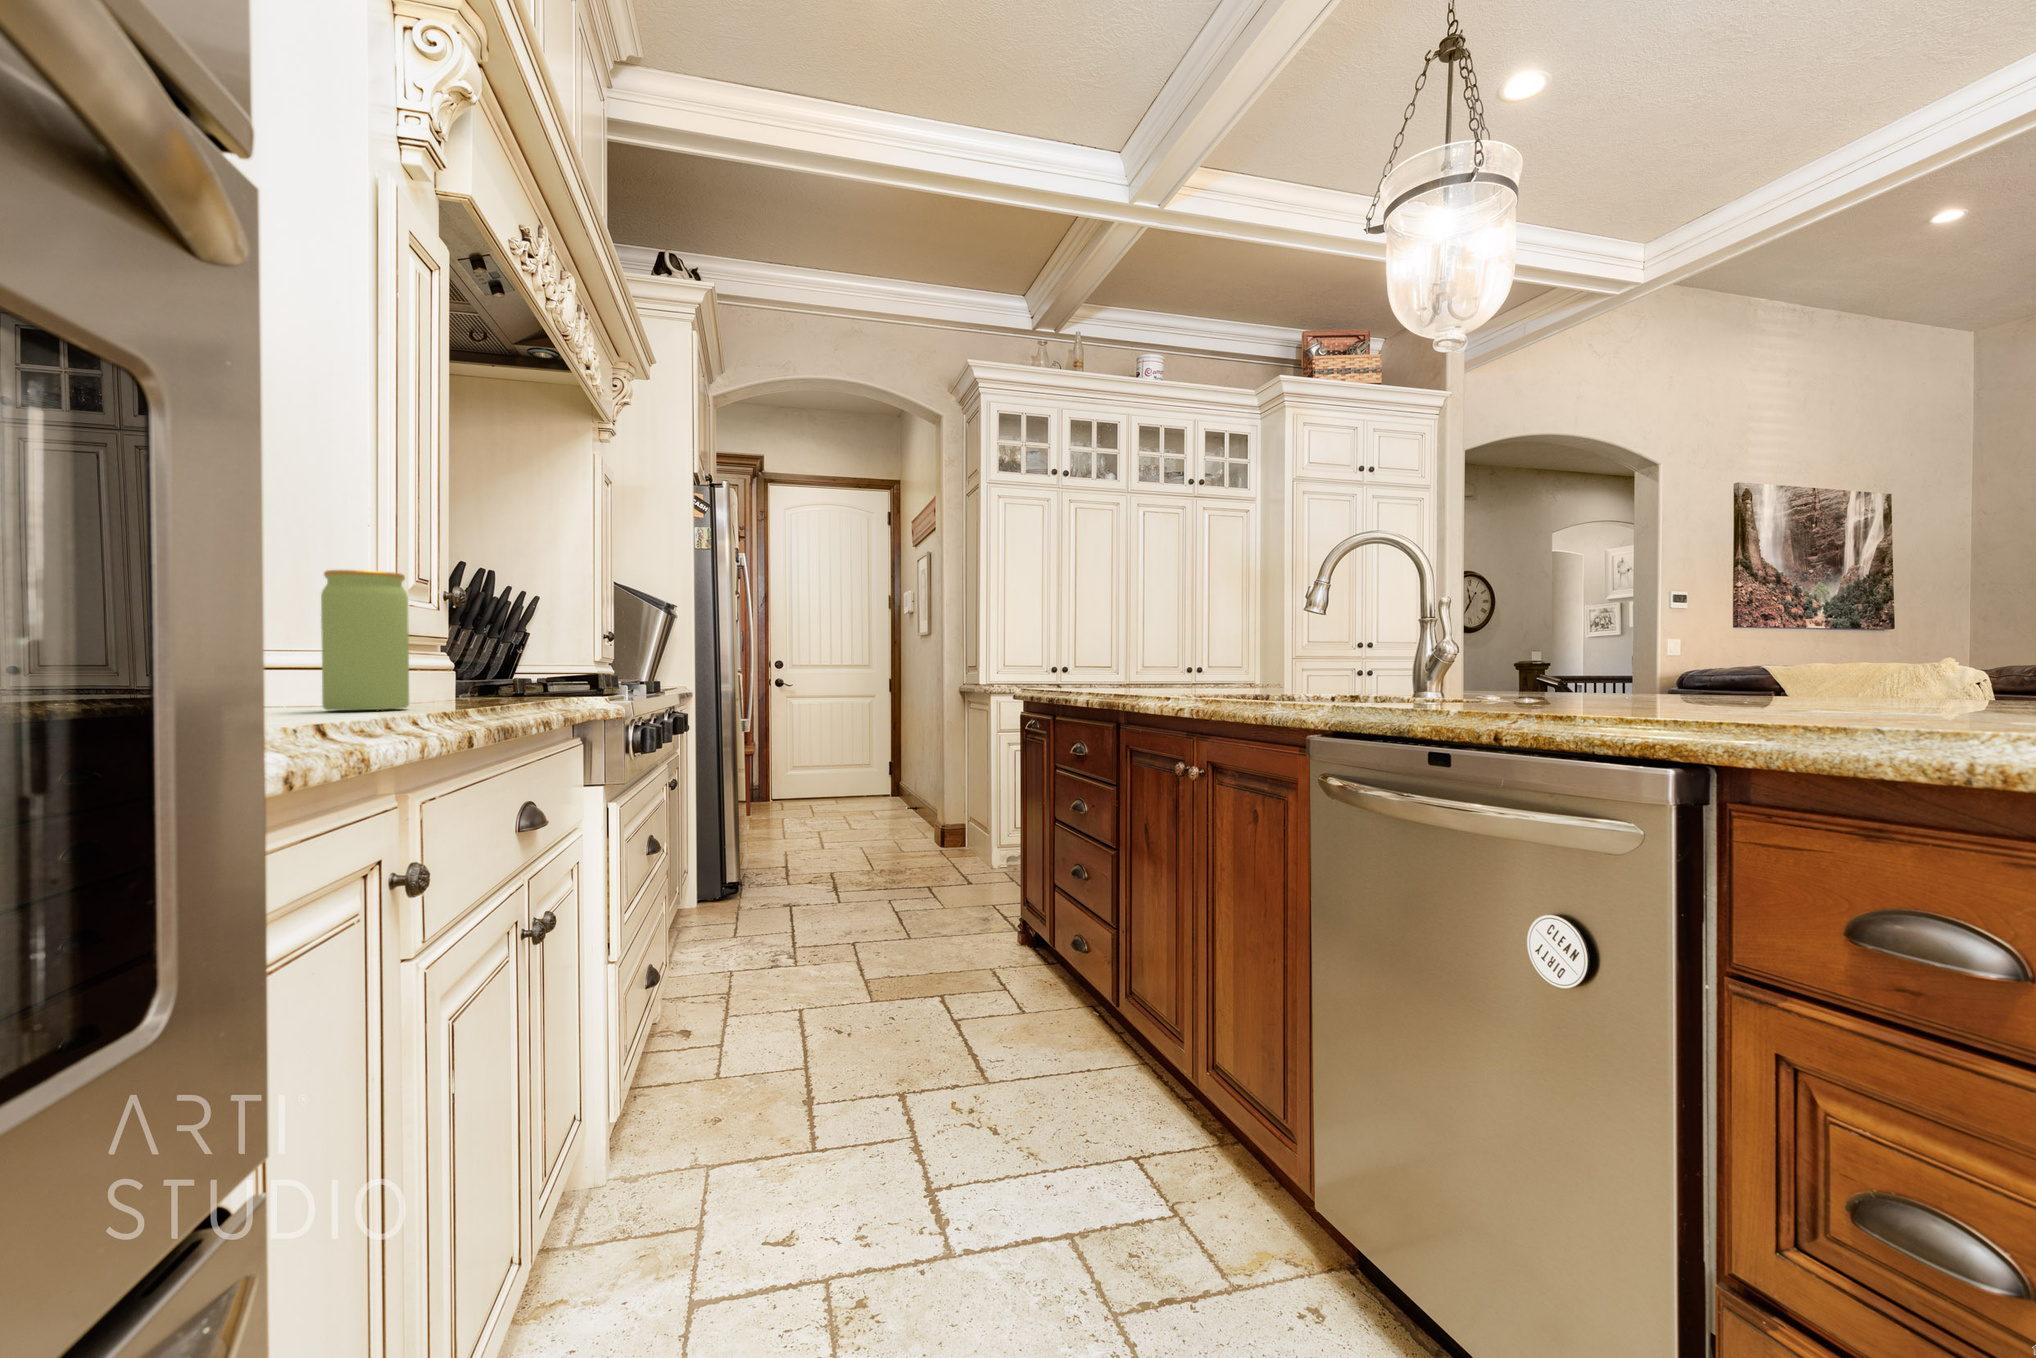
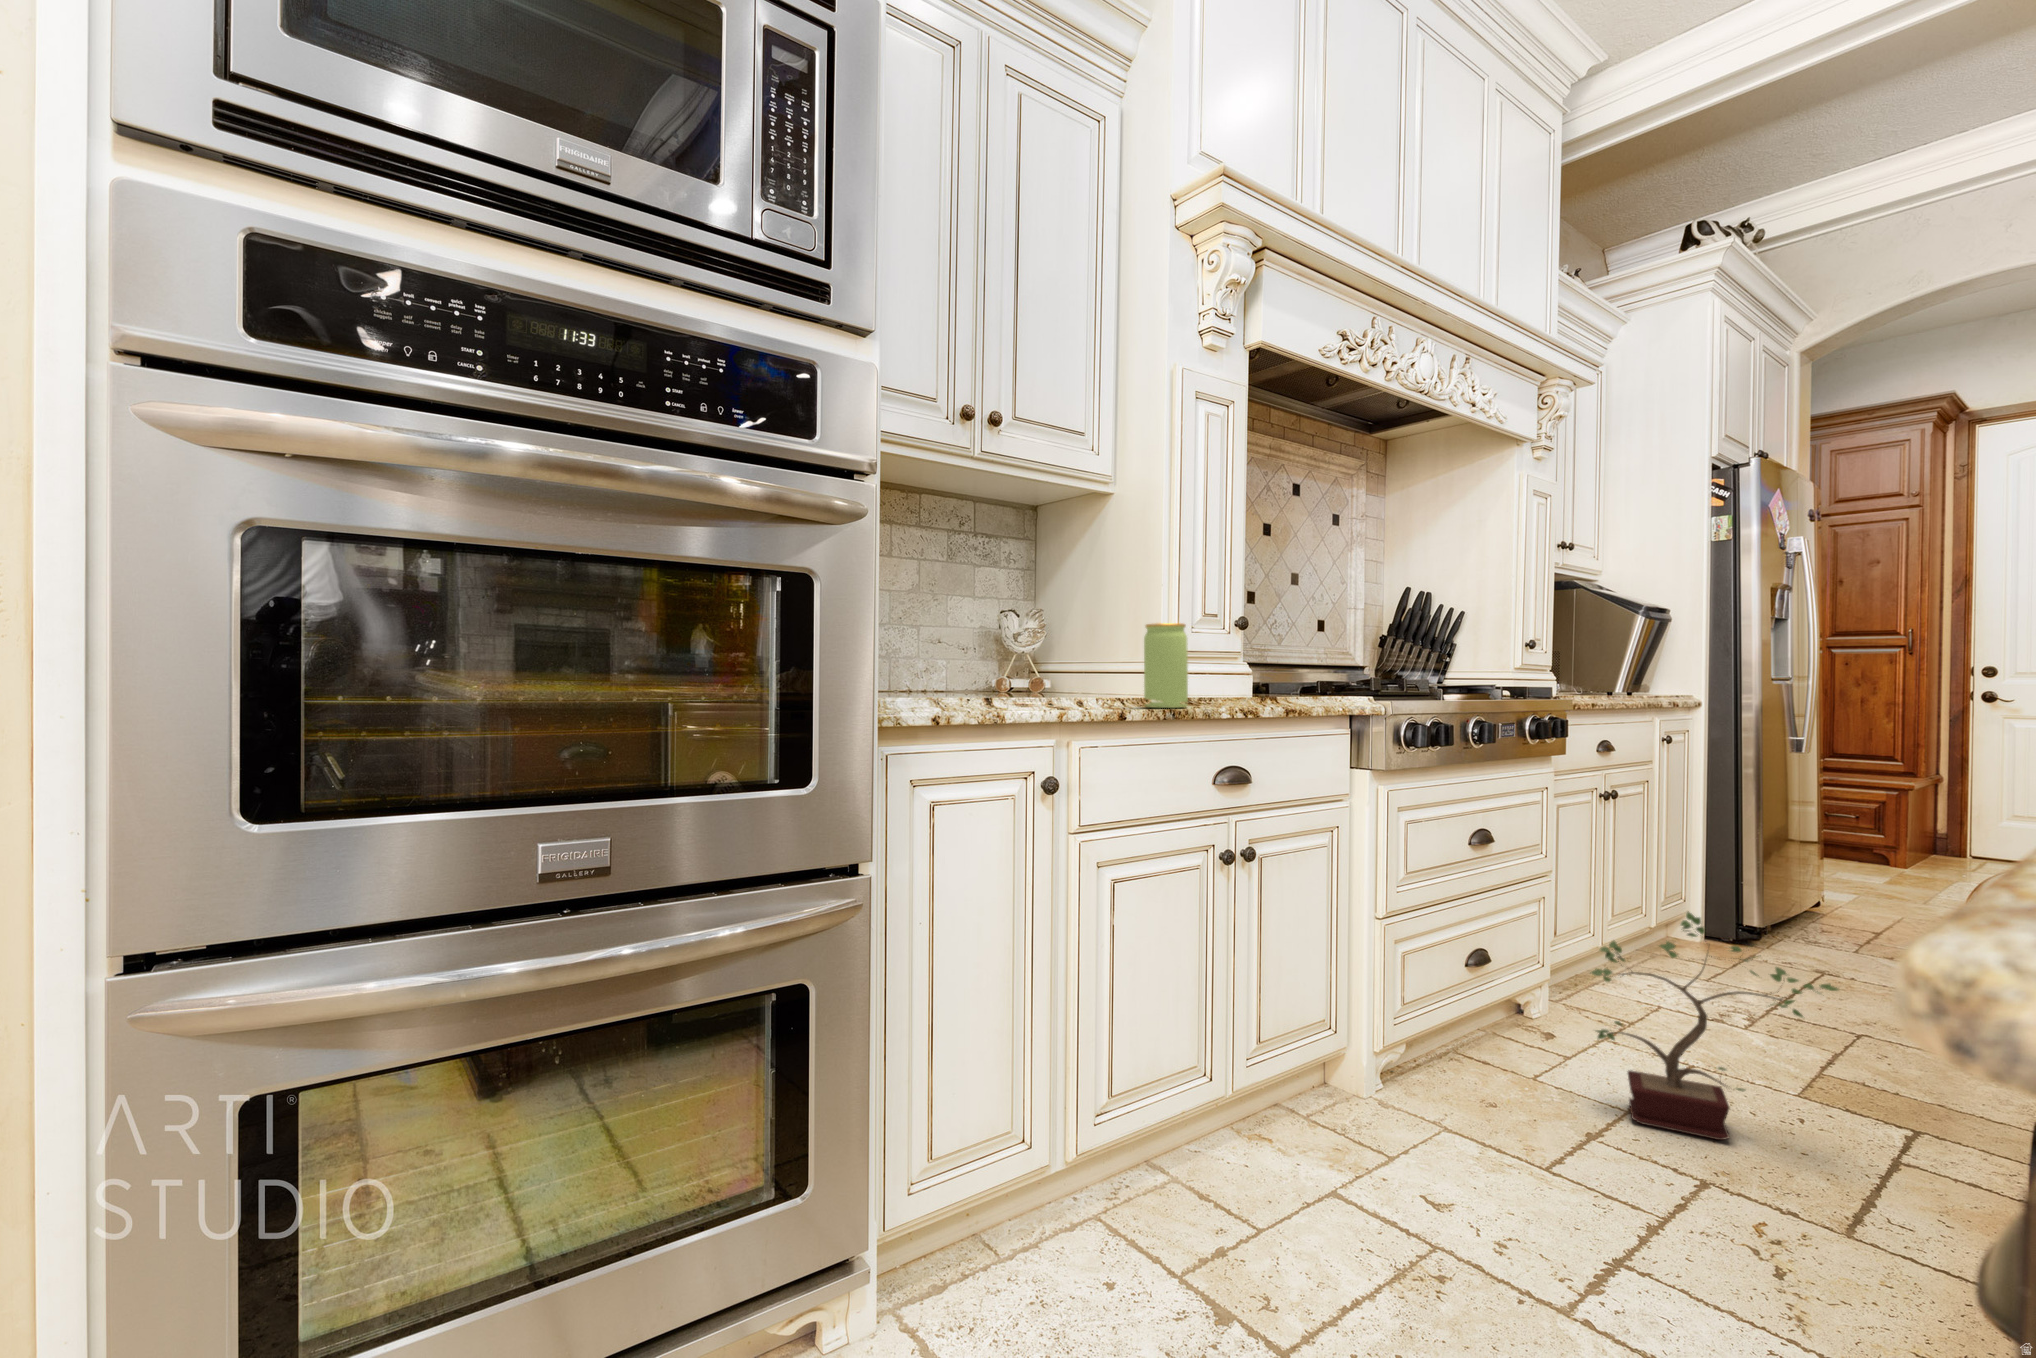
potted plant: none [782,868,944,1071] -> present [1590,912,1839,1140]

